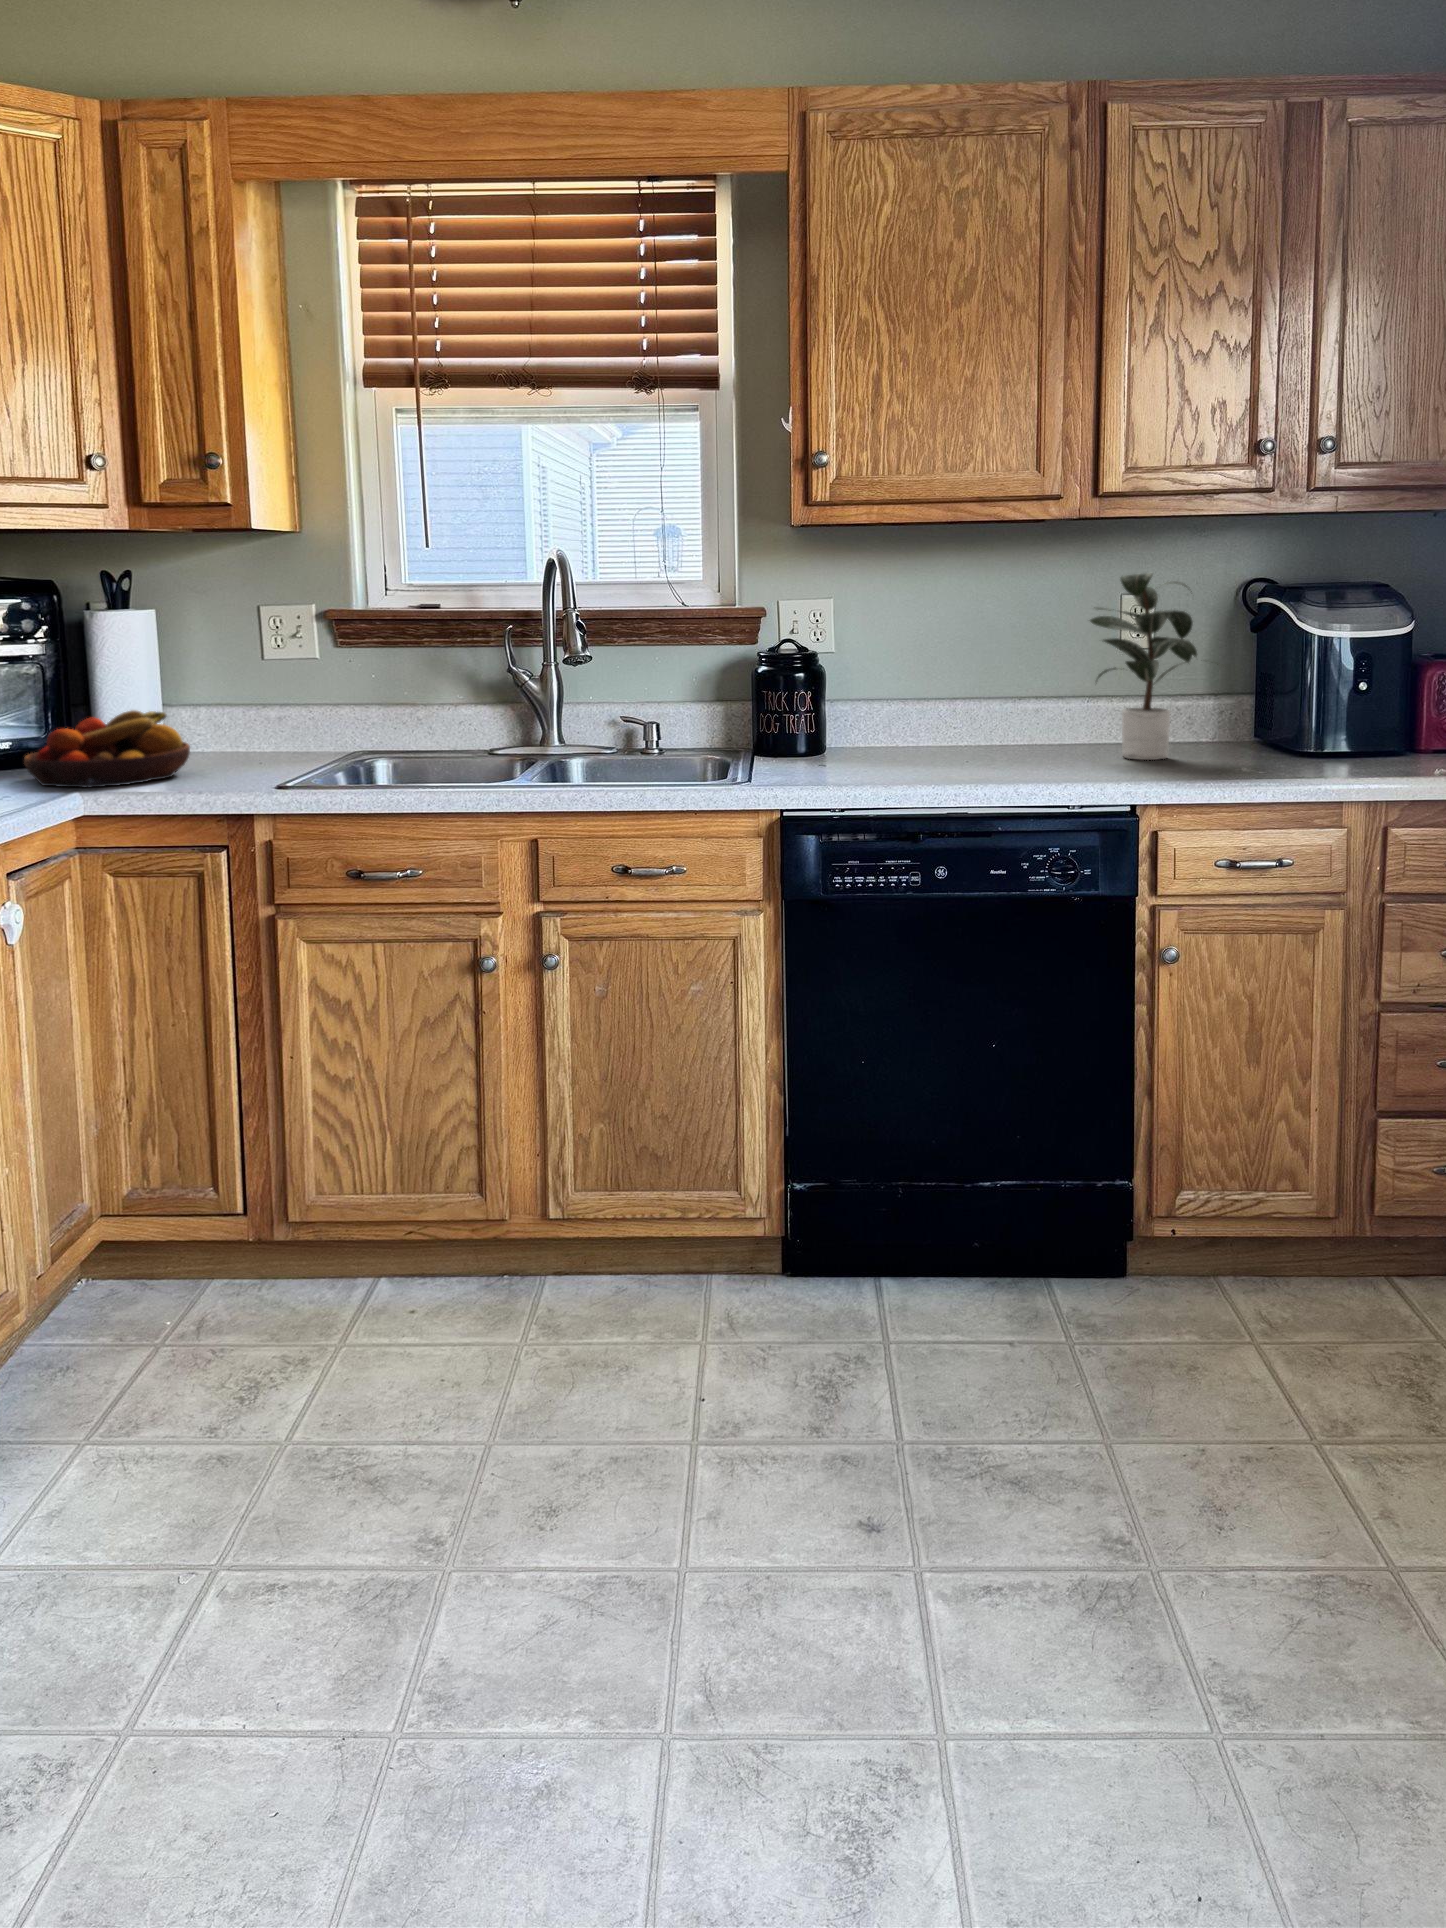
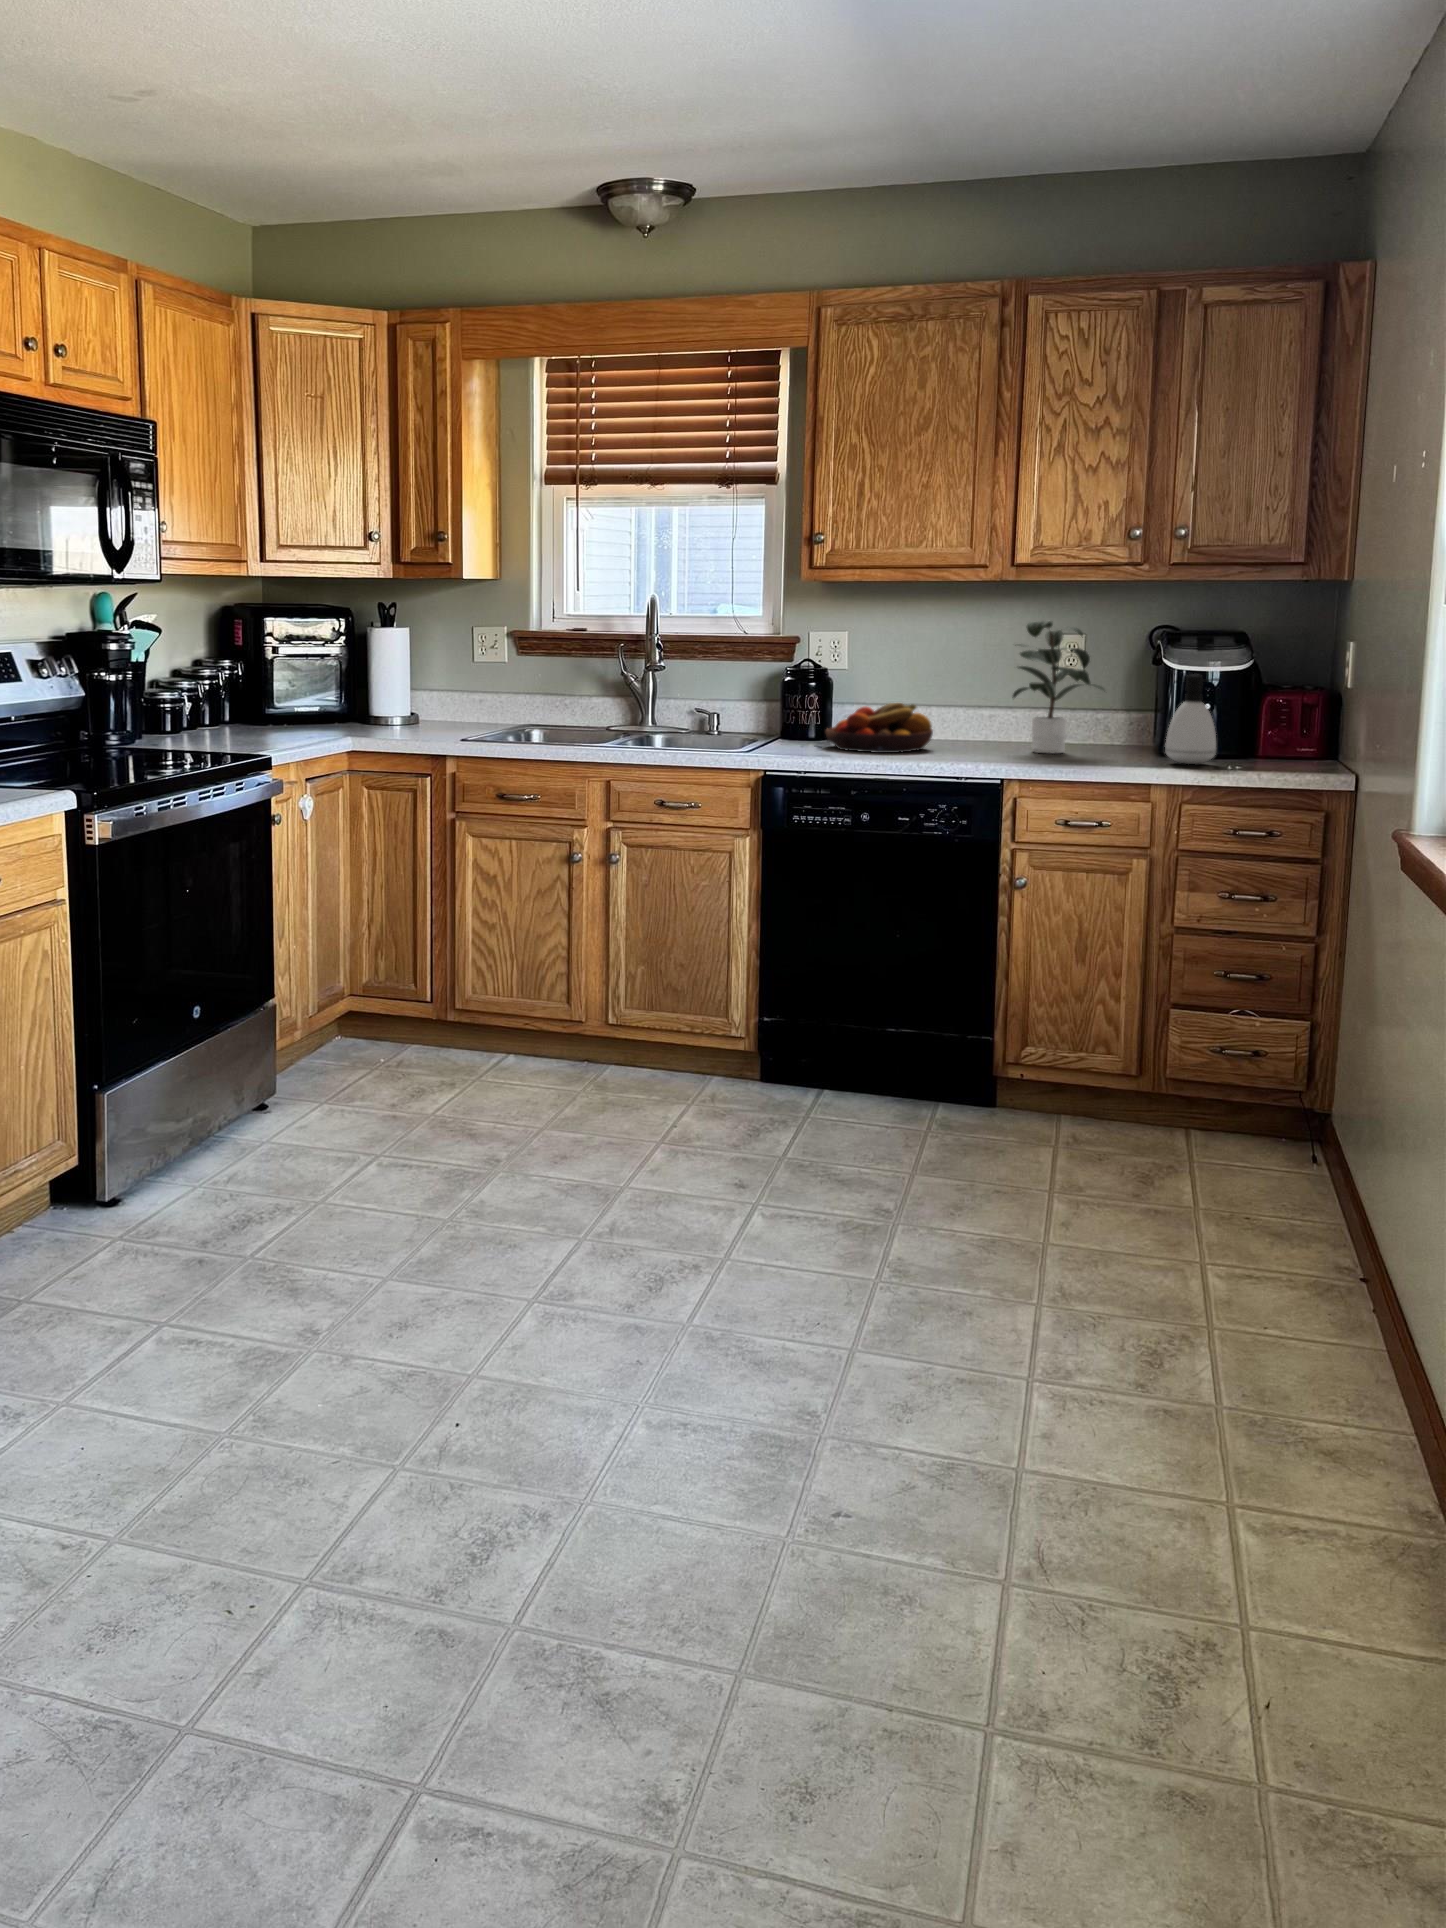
soap dispenser: none [1332,642,1406,767] -> present [1165,674,1221,764]
fruit bowl: present [24,710,190,787] -> present [826,703,933,753]

